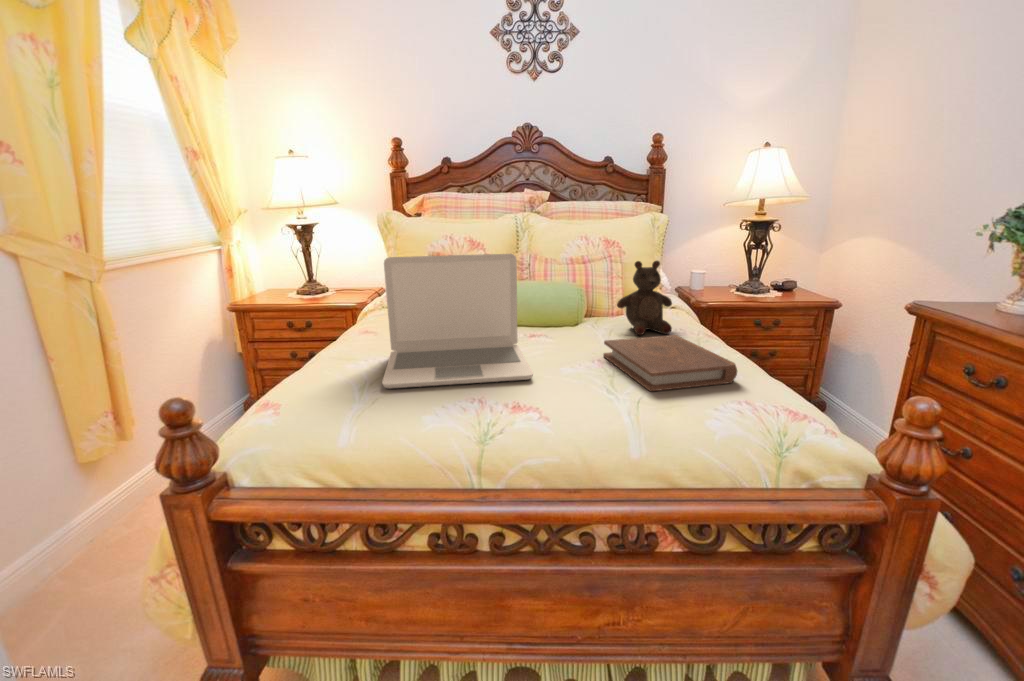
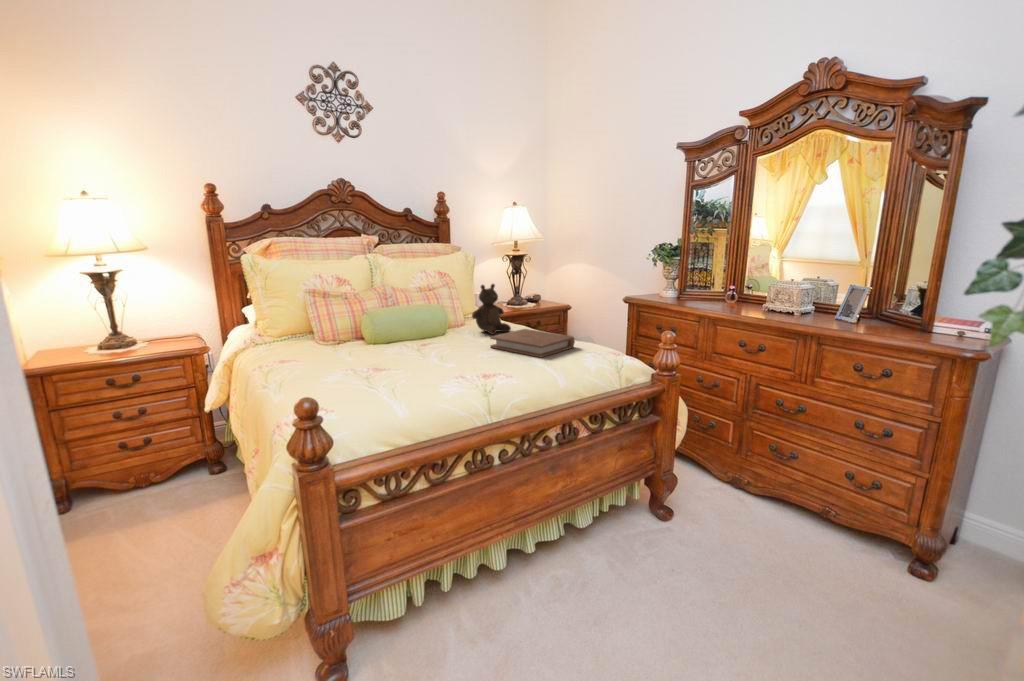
laptop: present [382,254,533,388] -> none [337,283,470,384]

